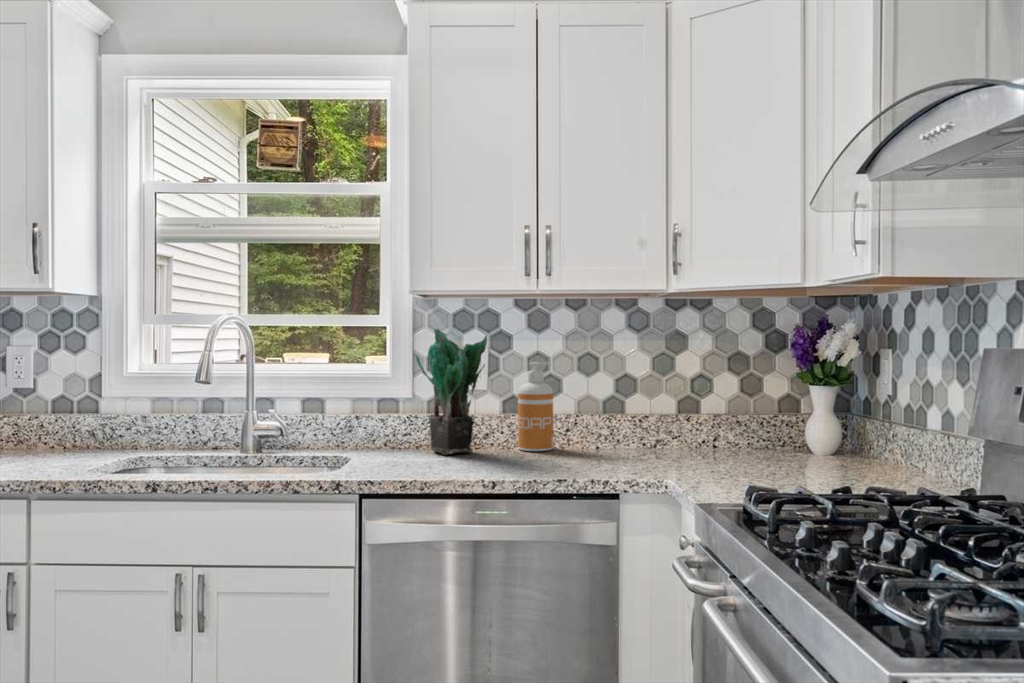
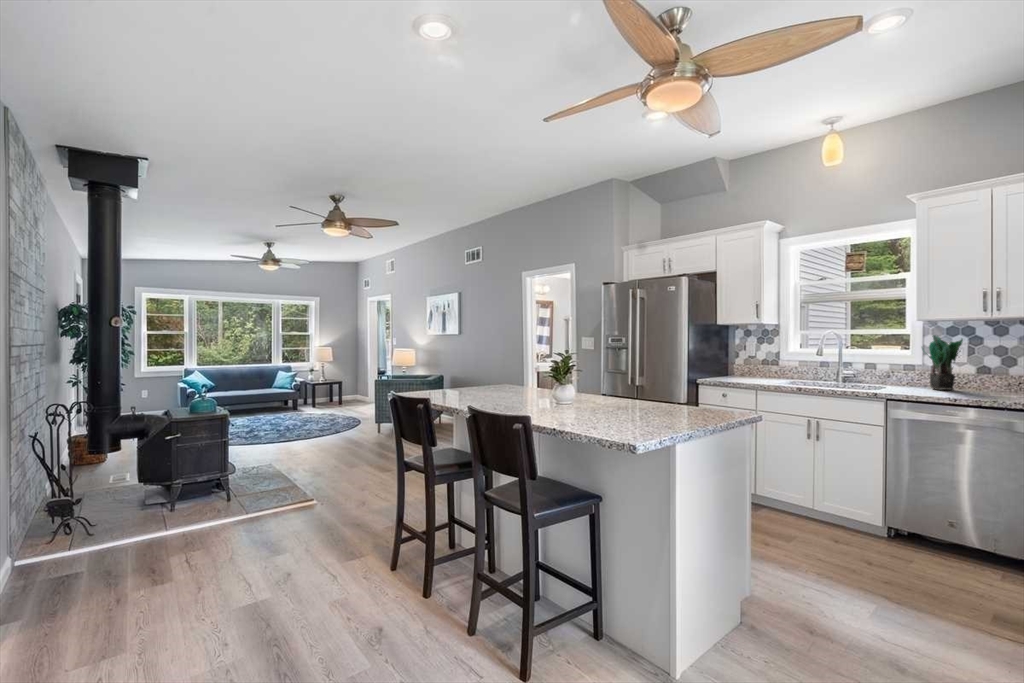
soap dispenser: present [518,362,553,451] -> none [983,351,1006,393]

